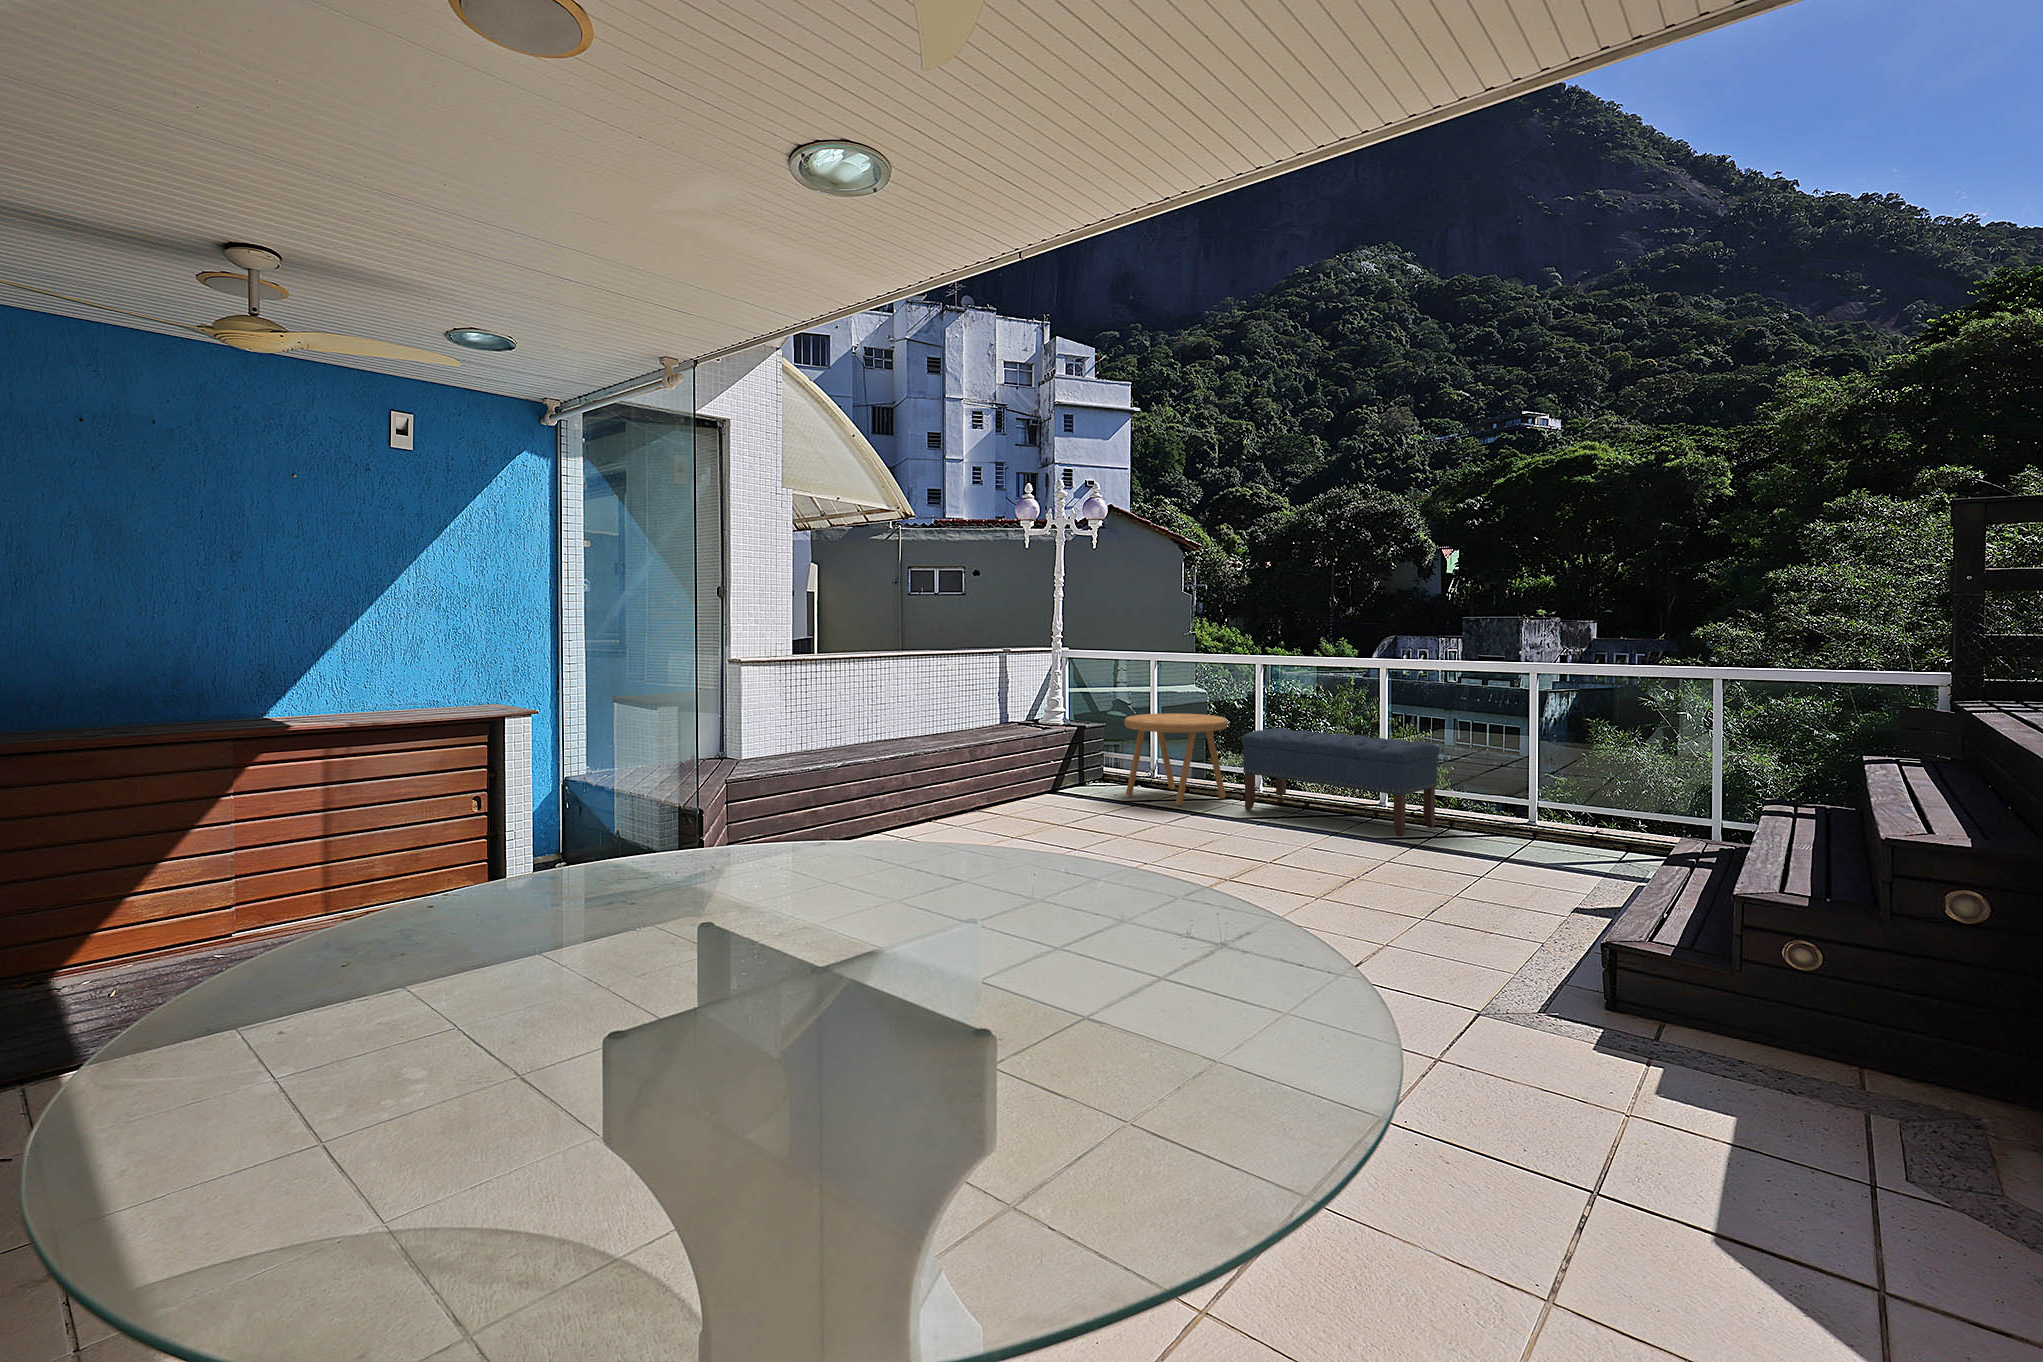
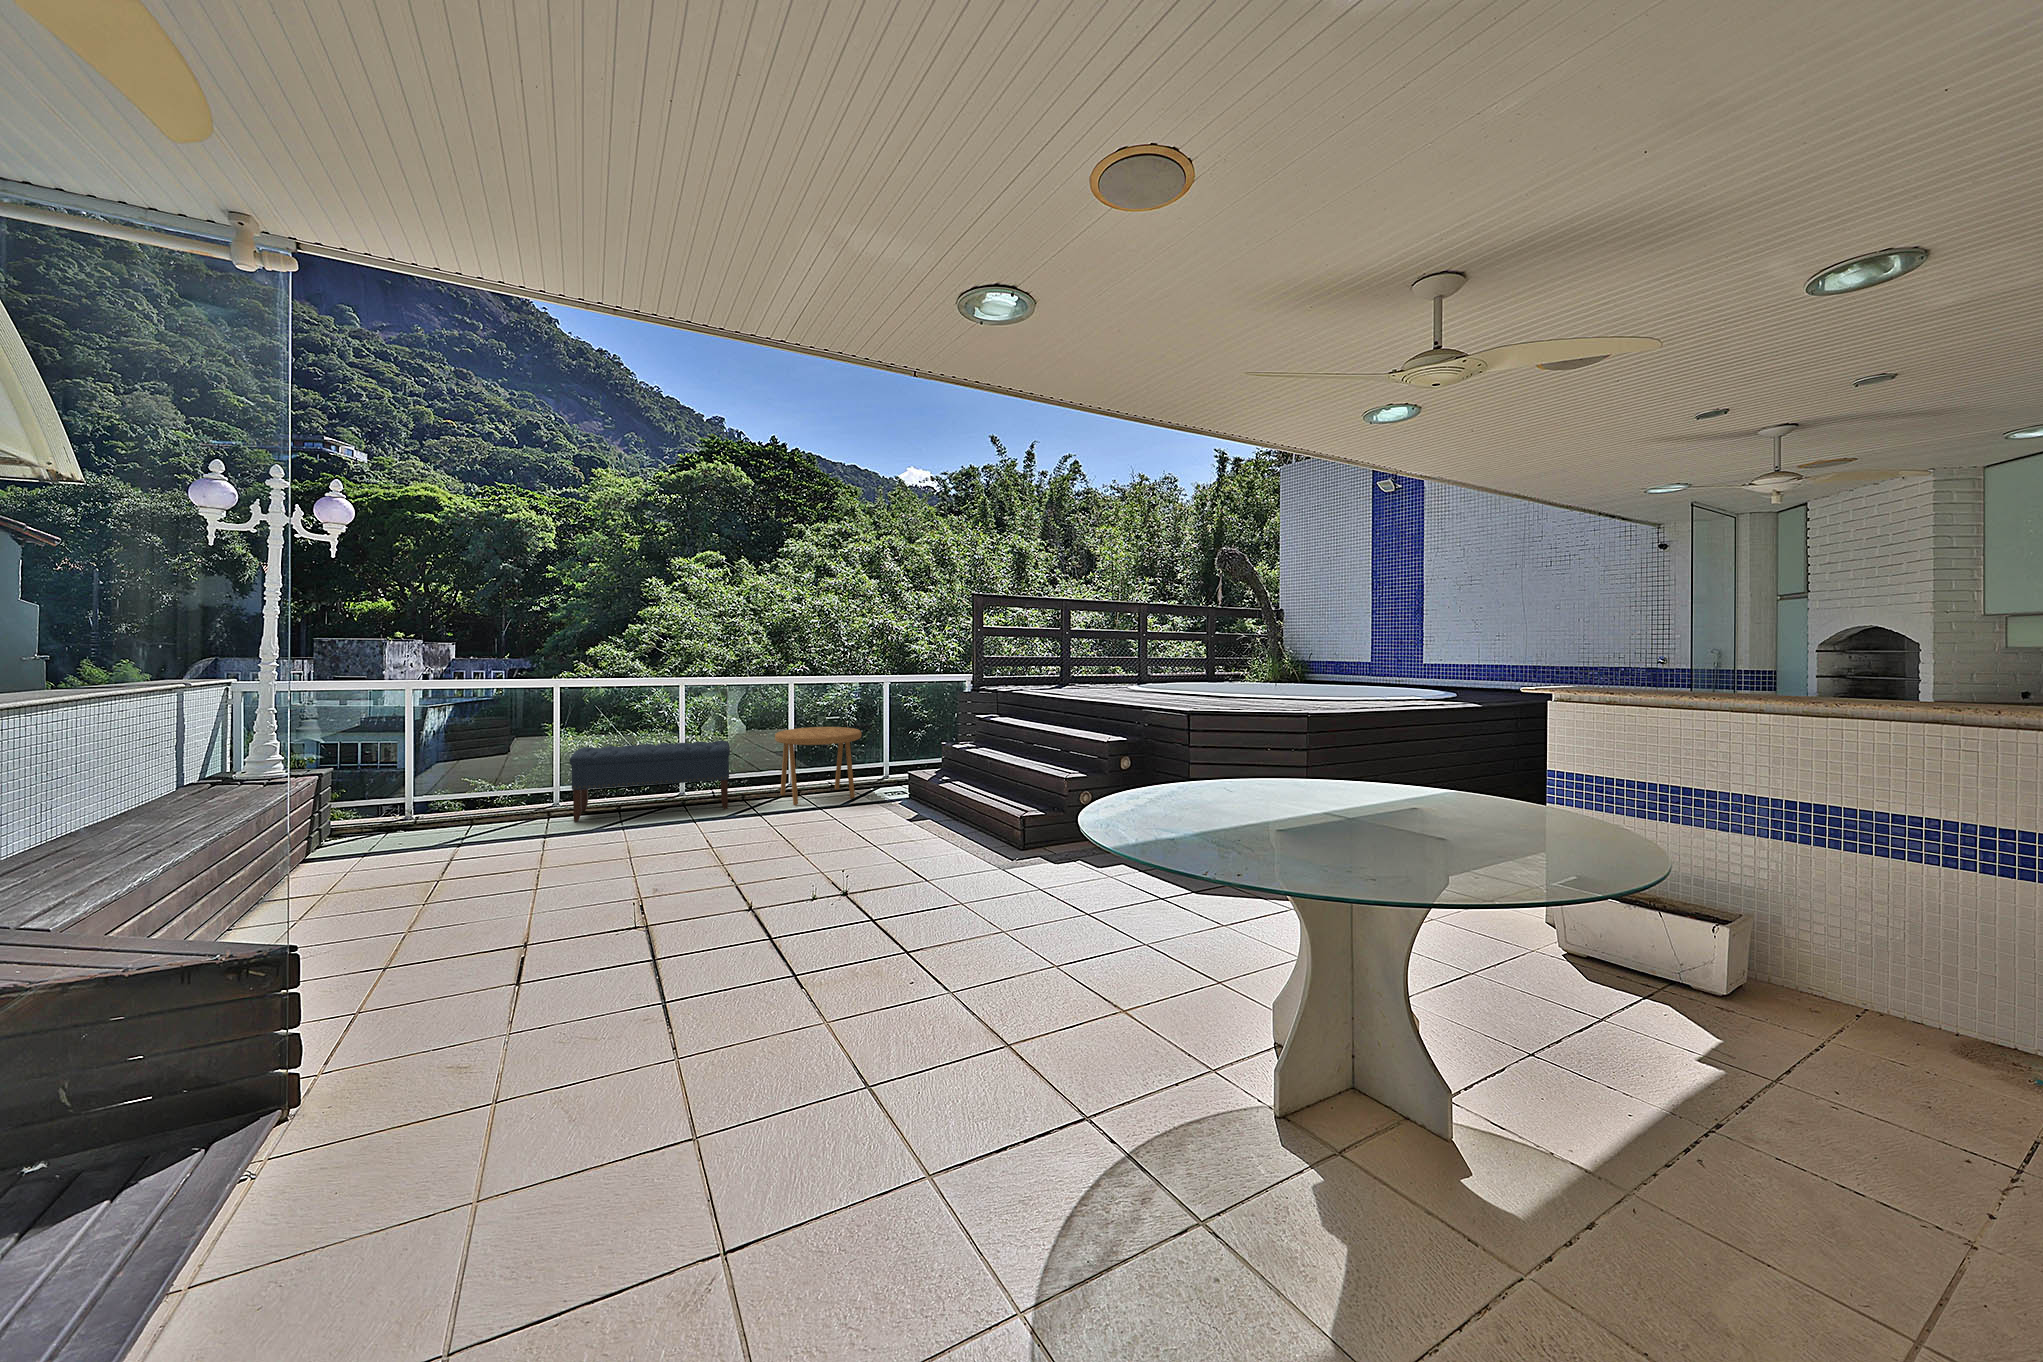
side table: present [1124,713,1227,806] -> present [775,727,862,805]

